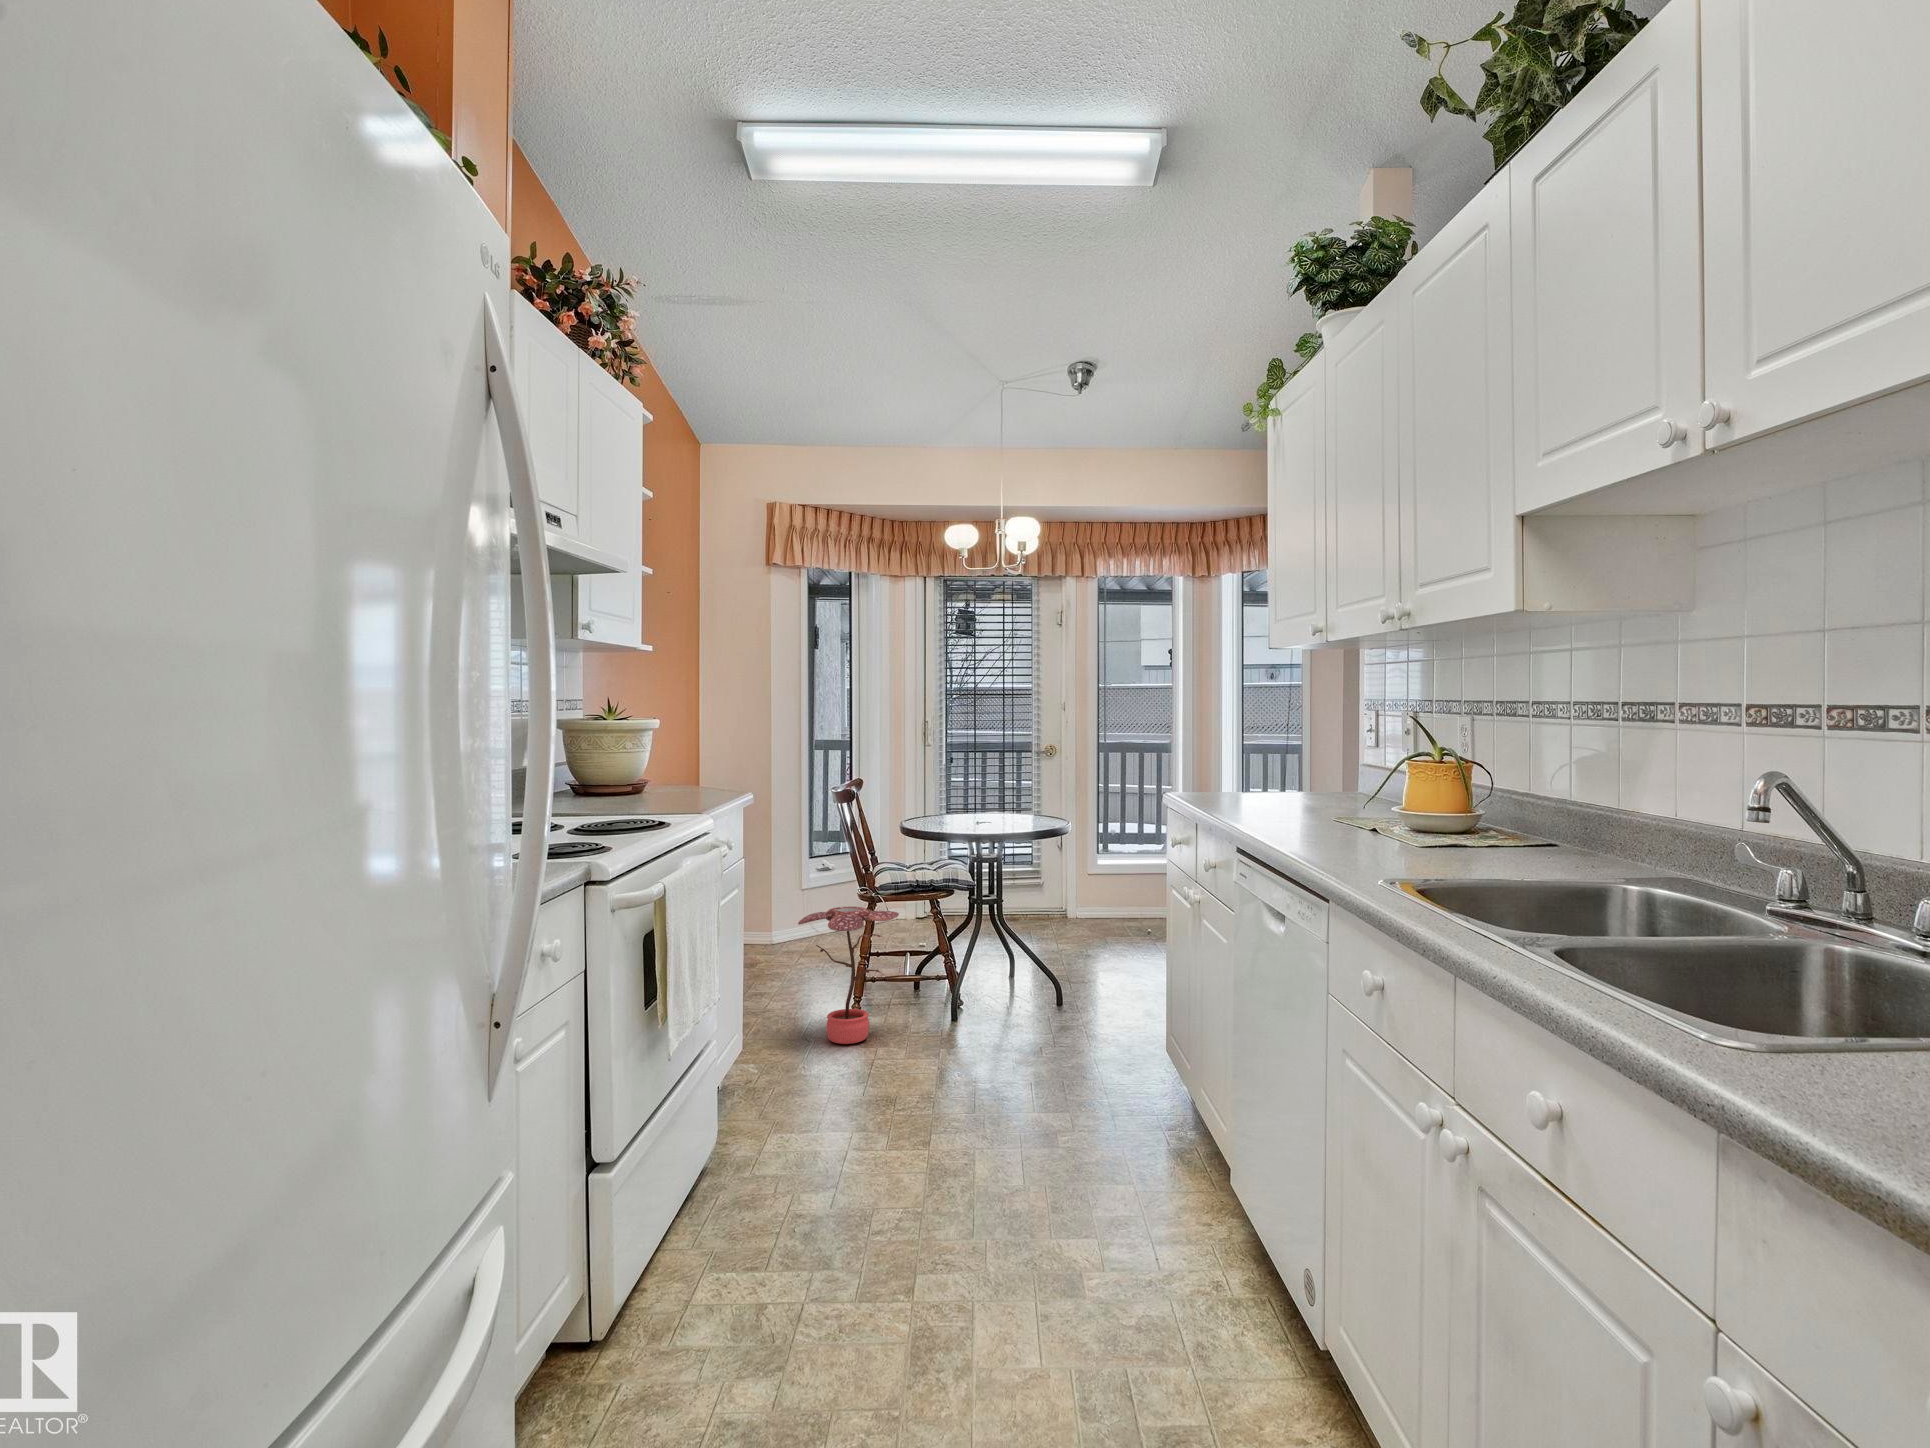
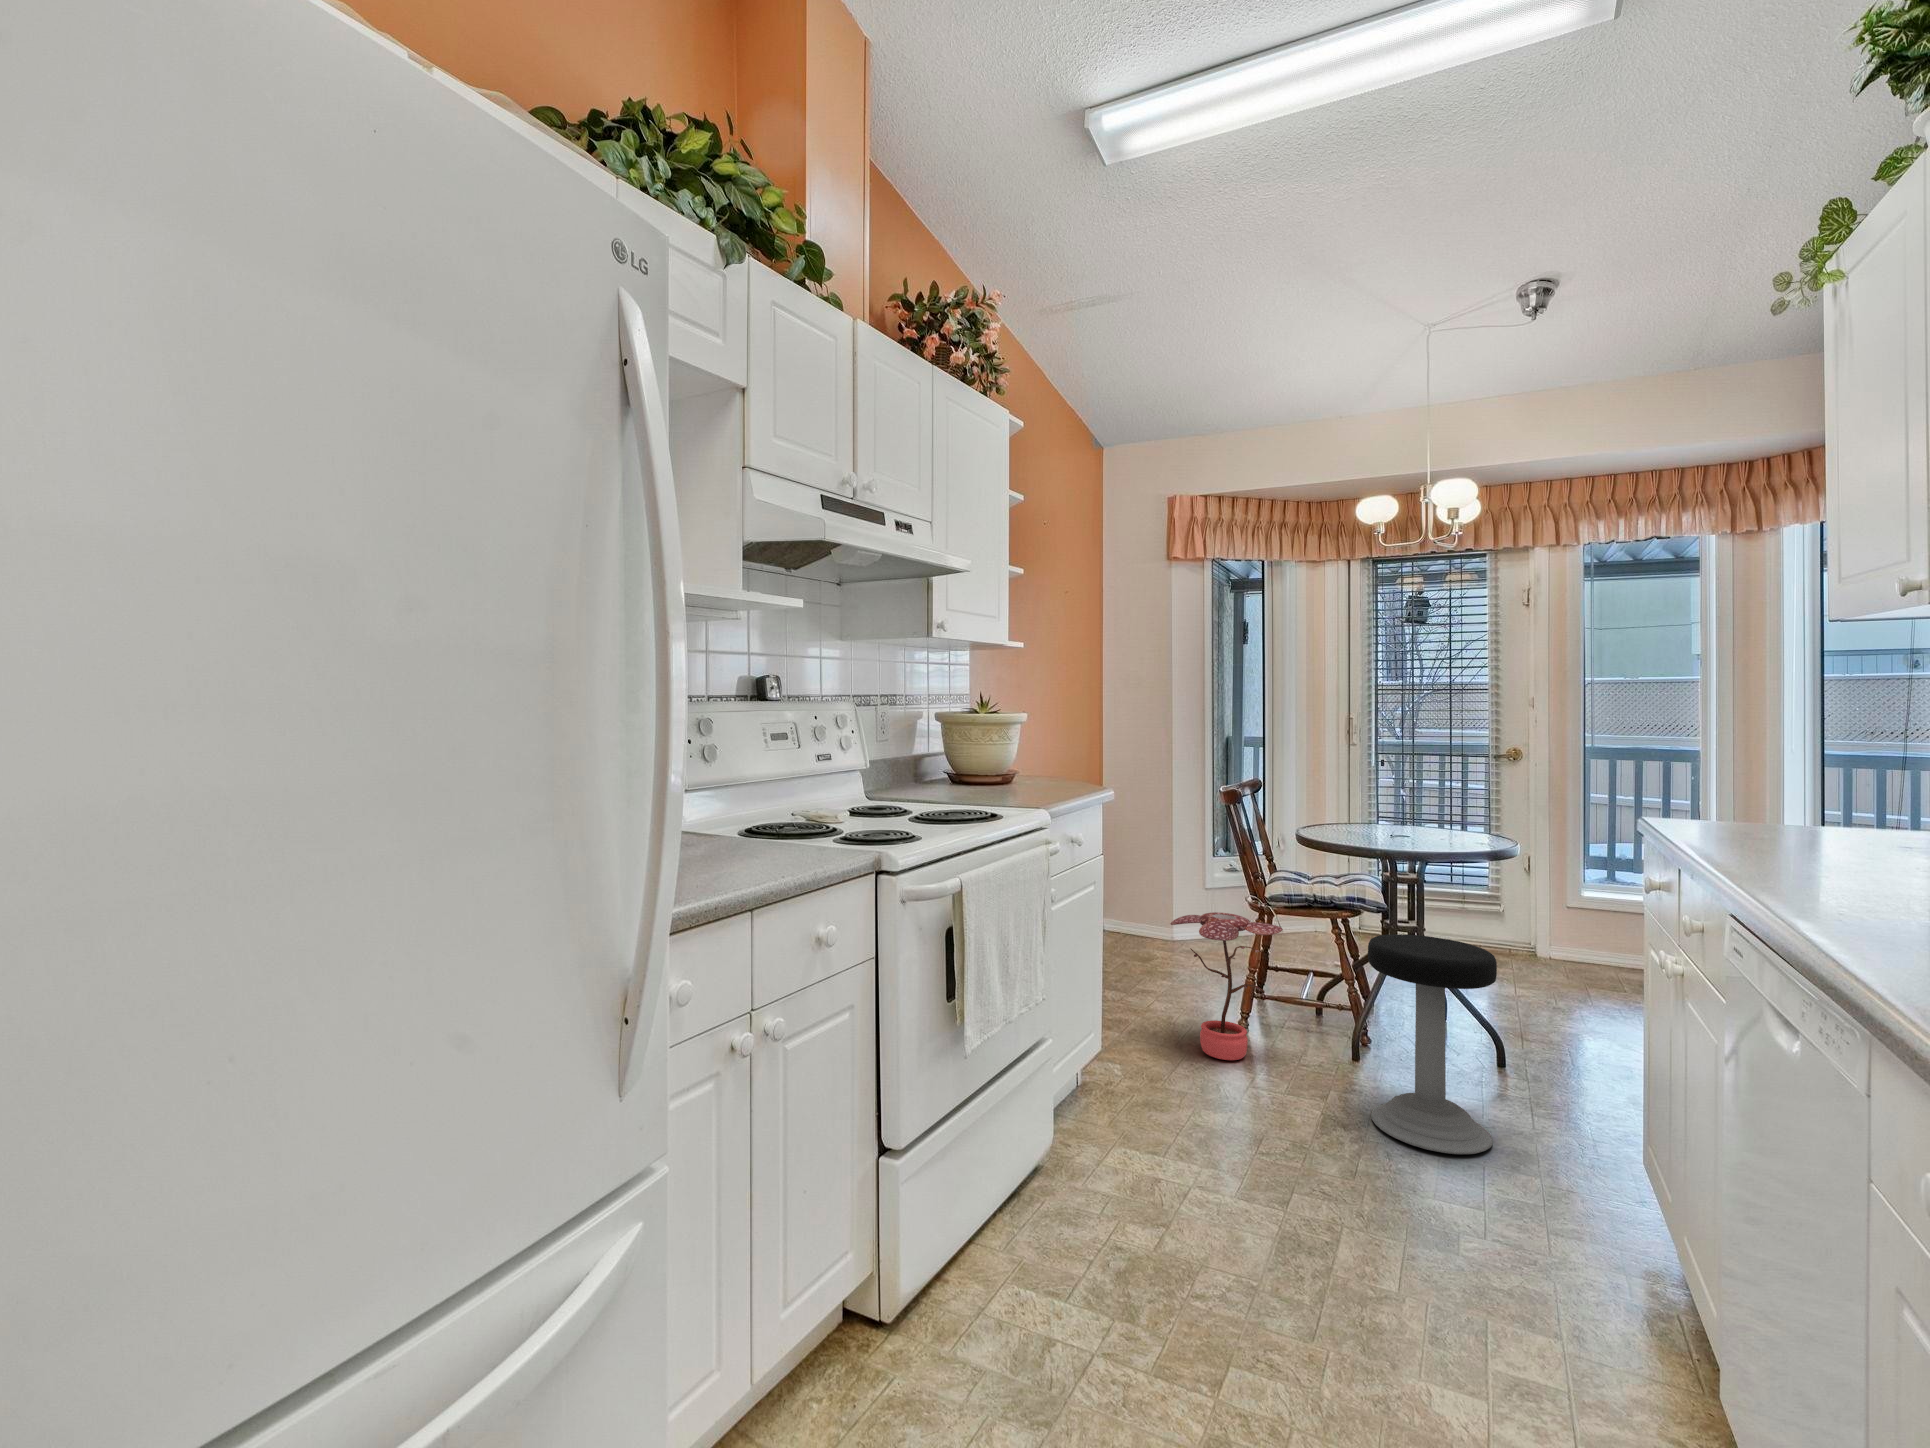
stool: none [974,901,1066,1075] -> present [1368,934,1497,1154]

